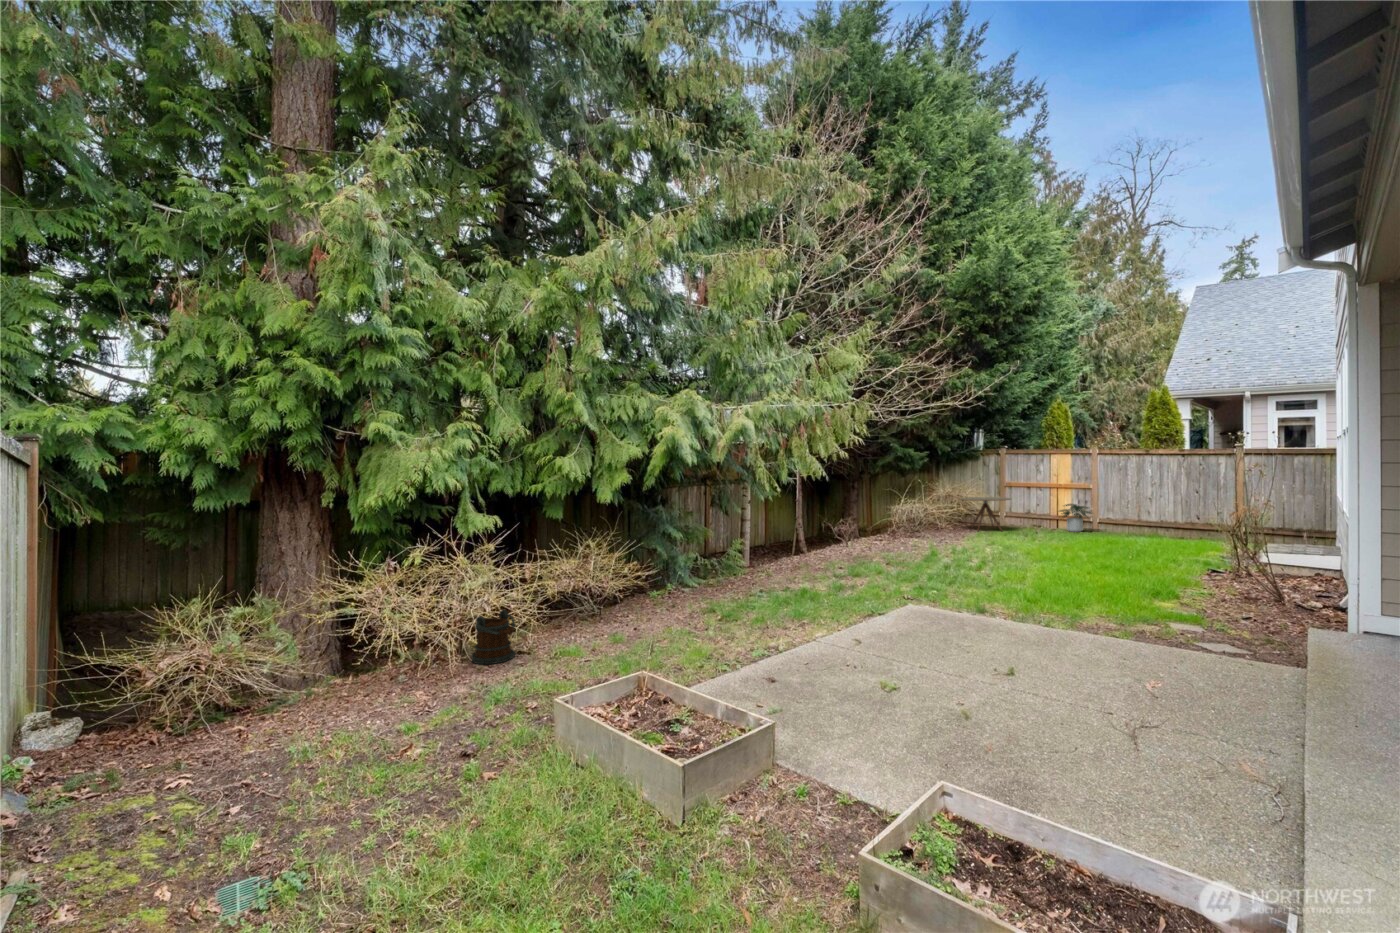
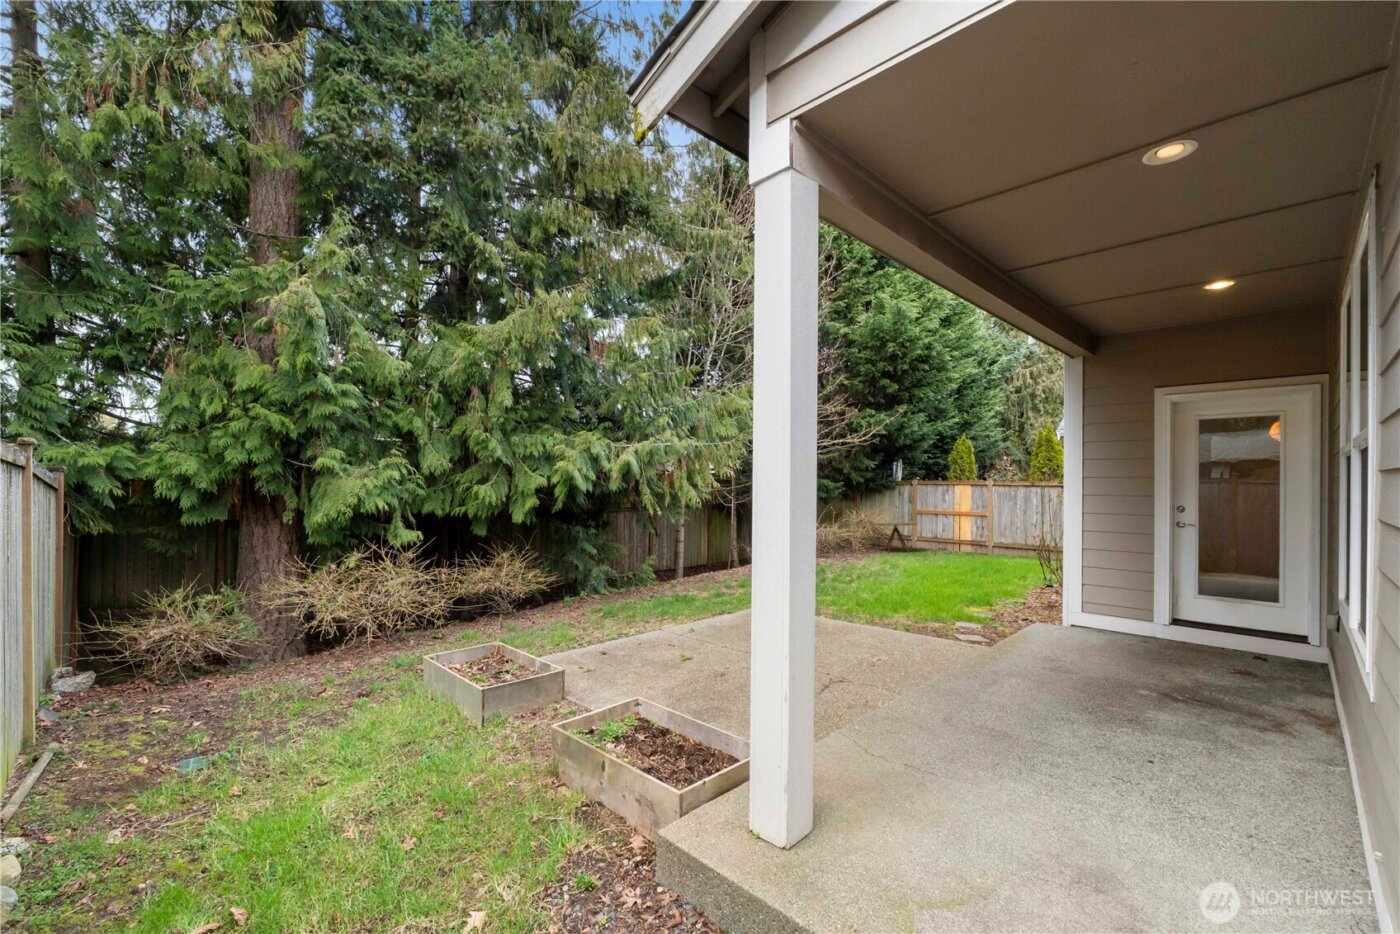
potted plant: present [1060,504,1091,532] -> none [958,528,986,553]
bucket: present [471,610,516,664] -> none [396,605,434,647]

